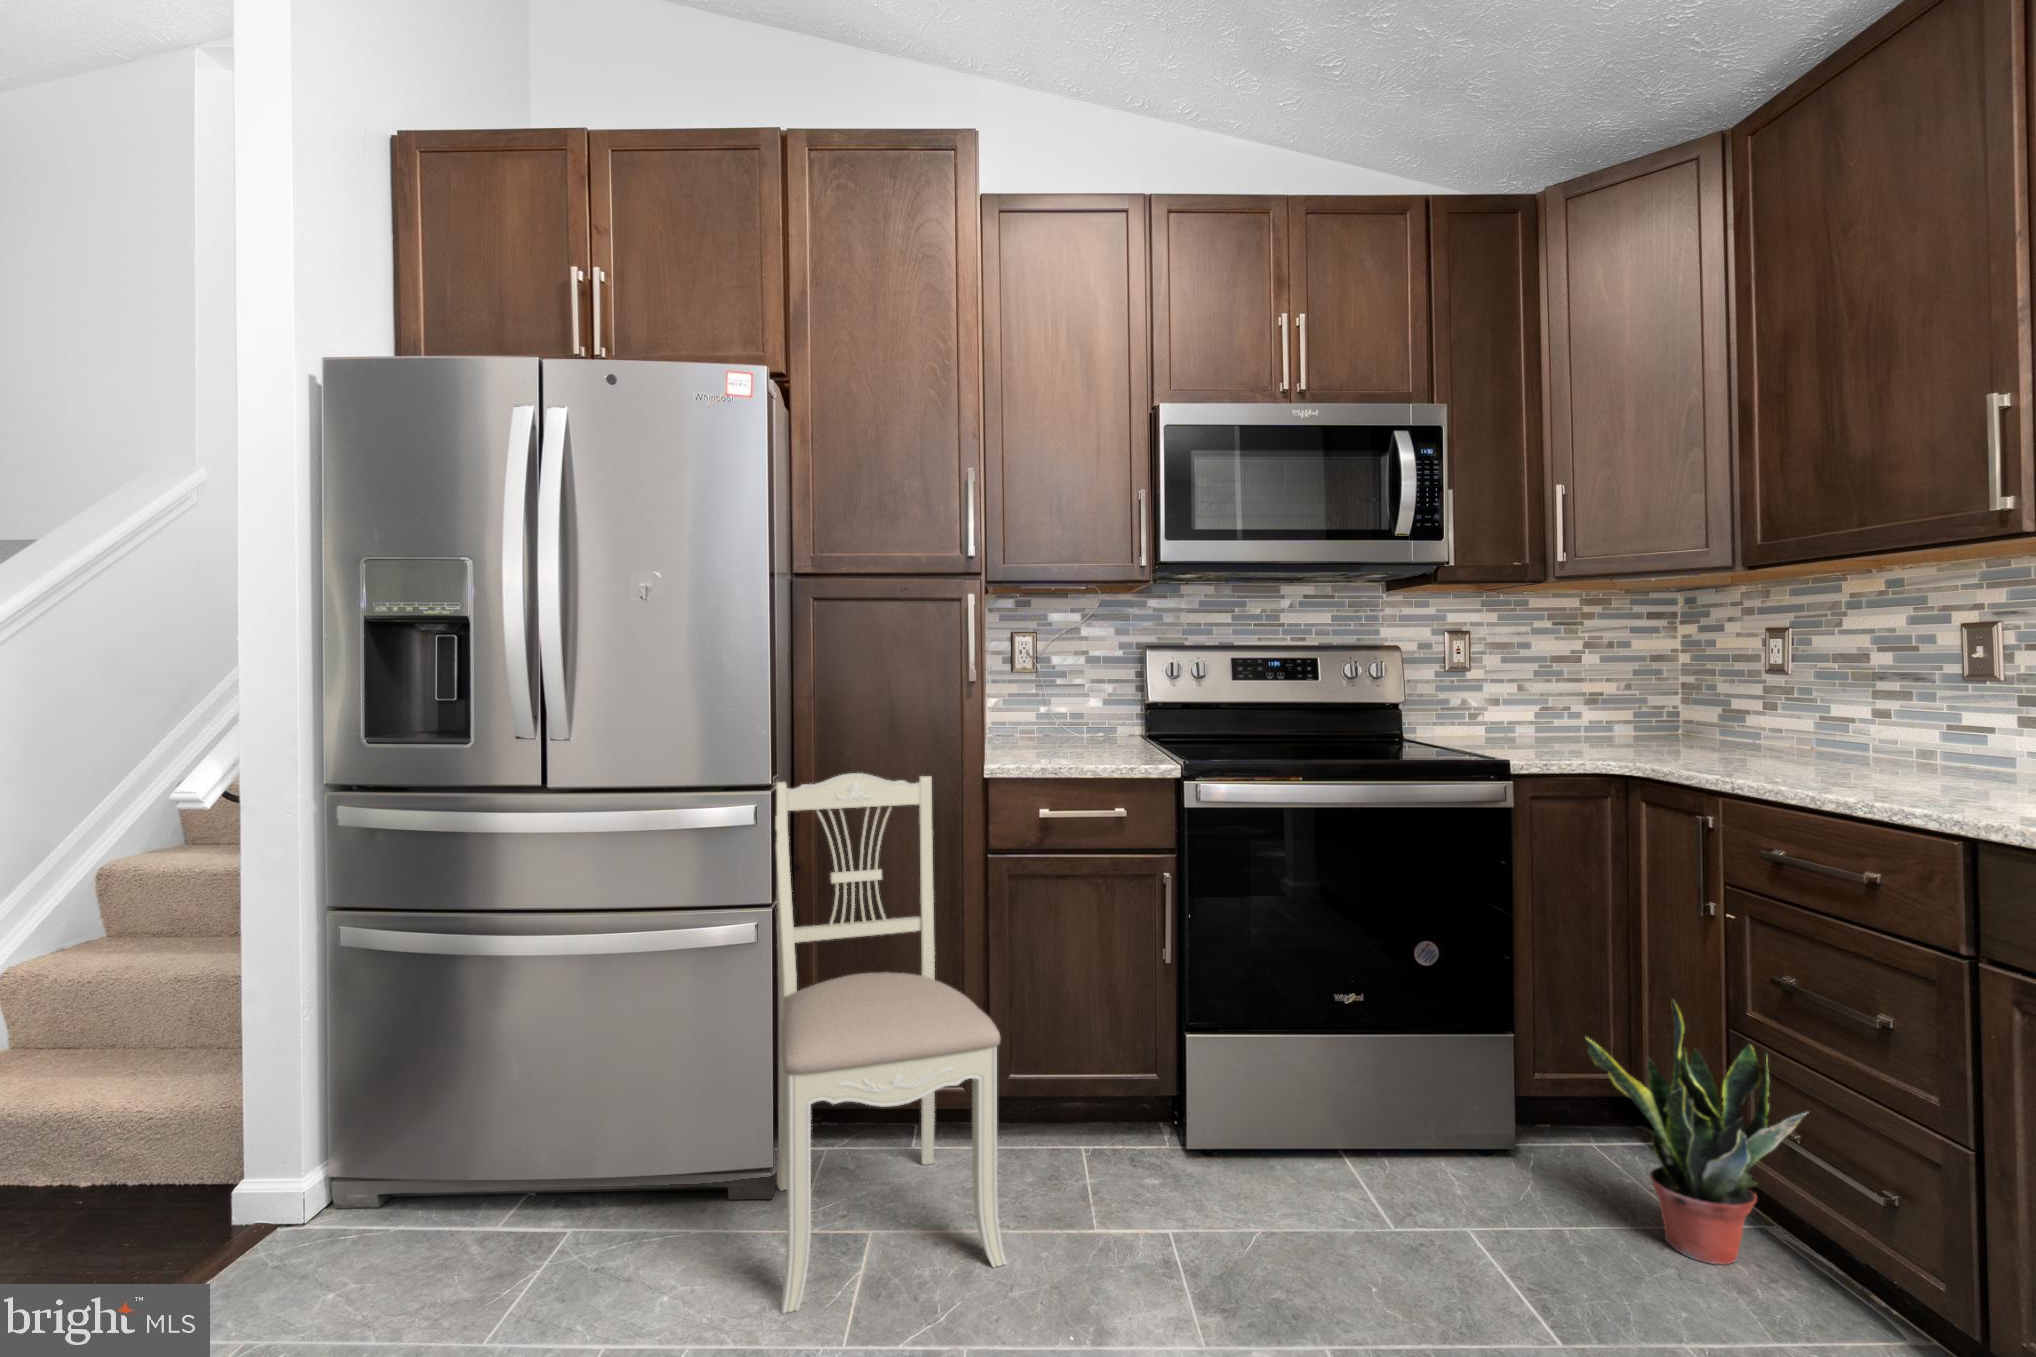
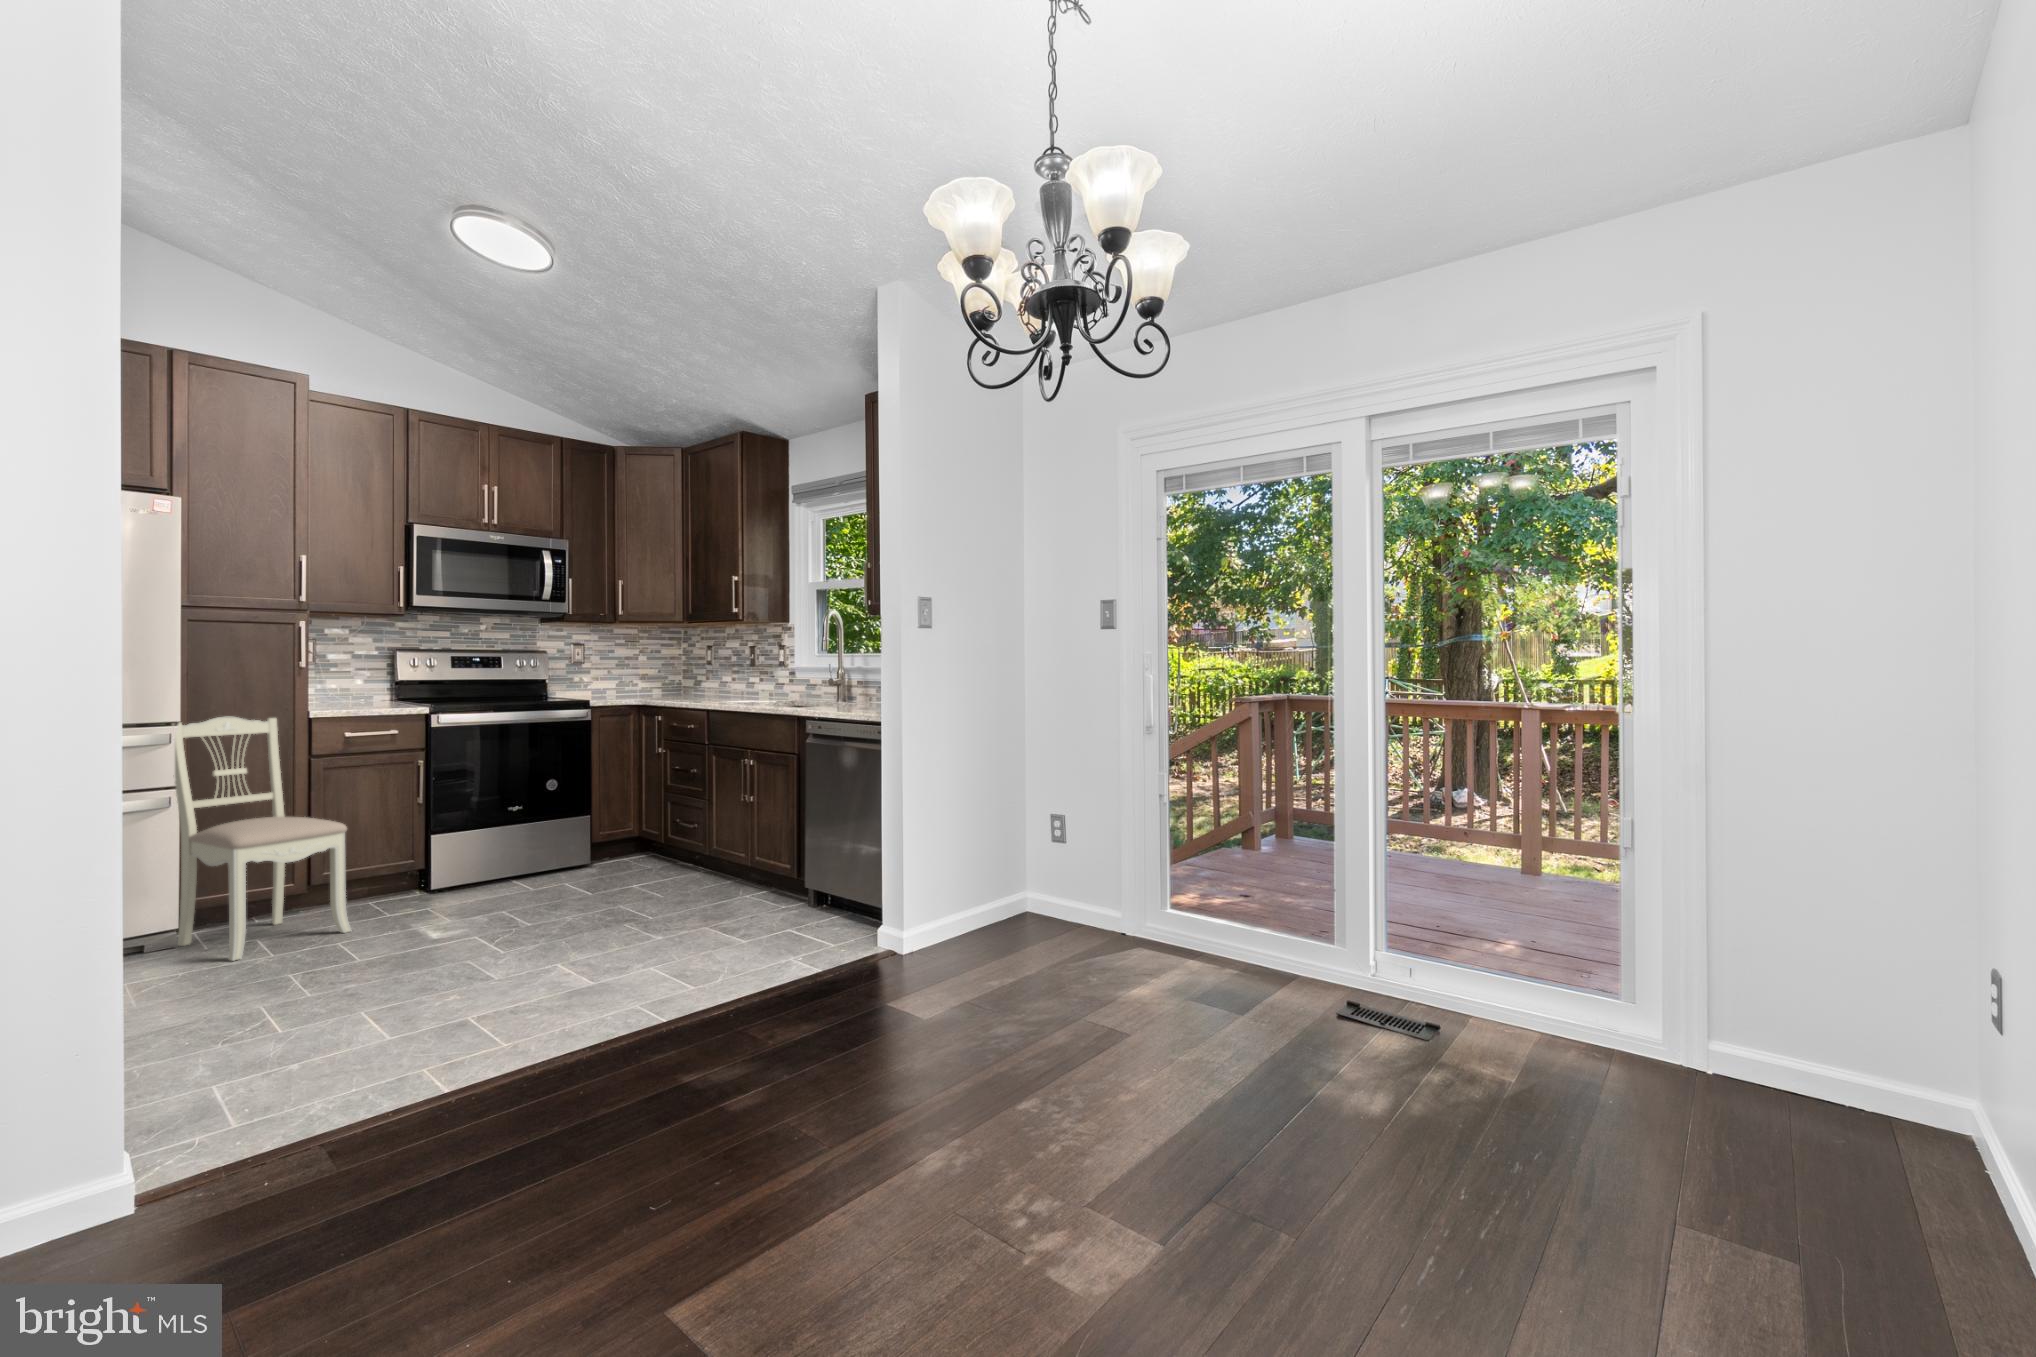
potted plant: present [1585,1000,1806,1265] -> none [620,787,690,876]

